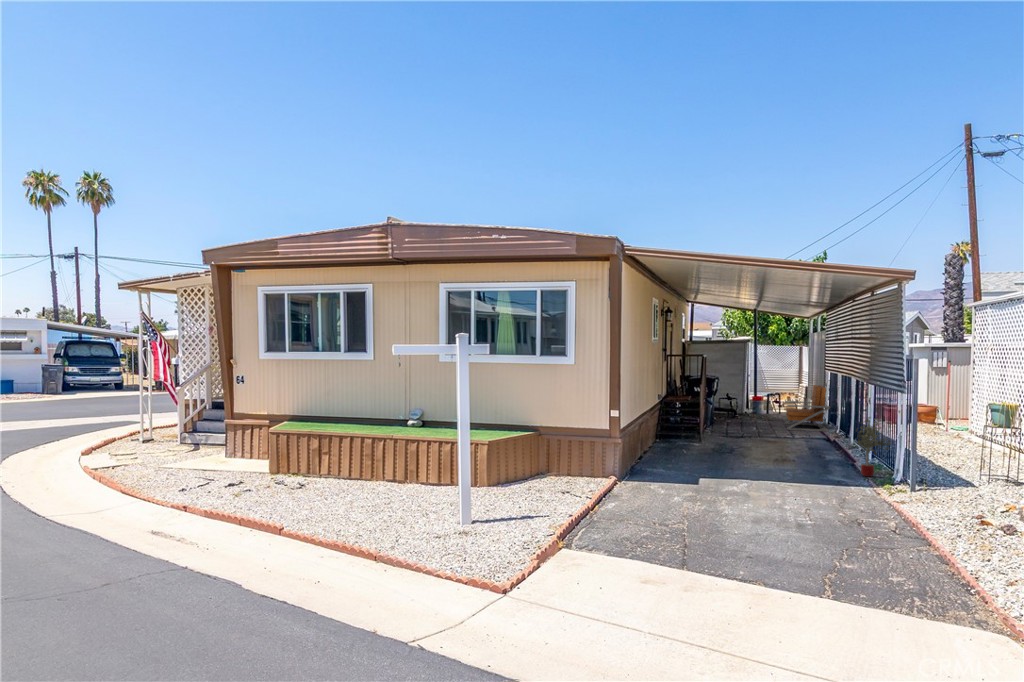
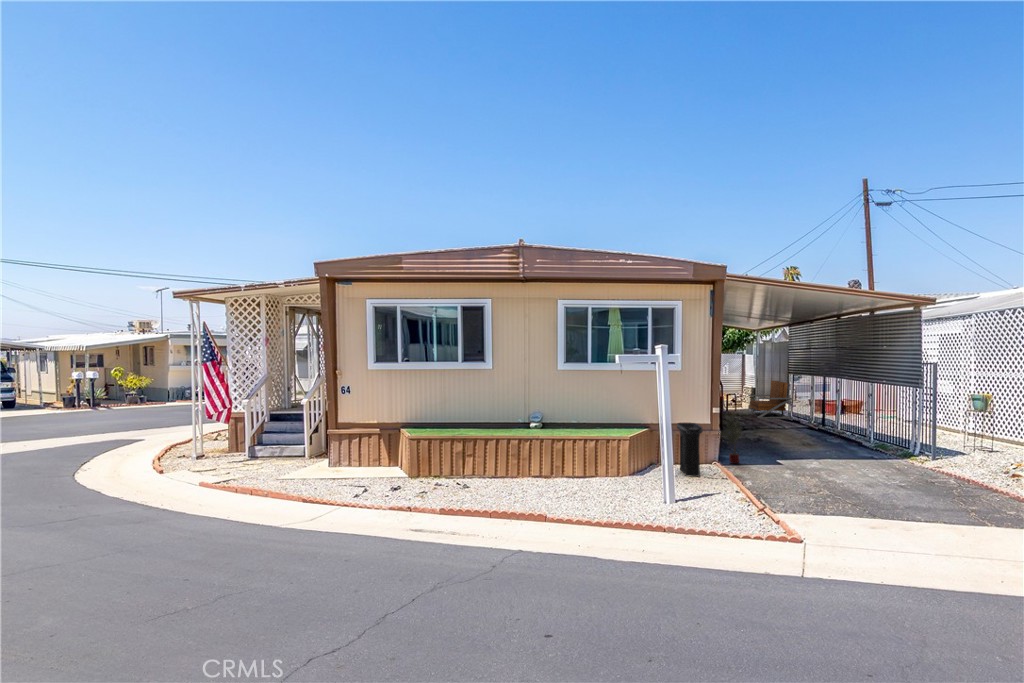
potted tree: present [857,417,891,477] -> present [718,413,742,464]
trash can: none [556,428,587,494] -> present [677,423,703,476]

